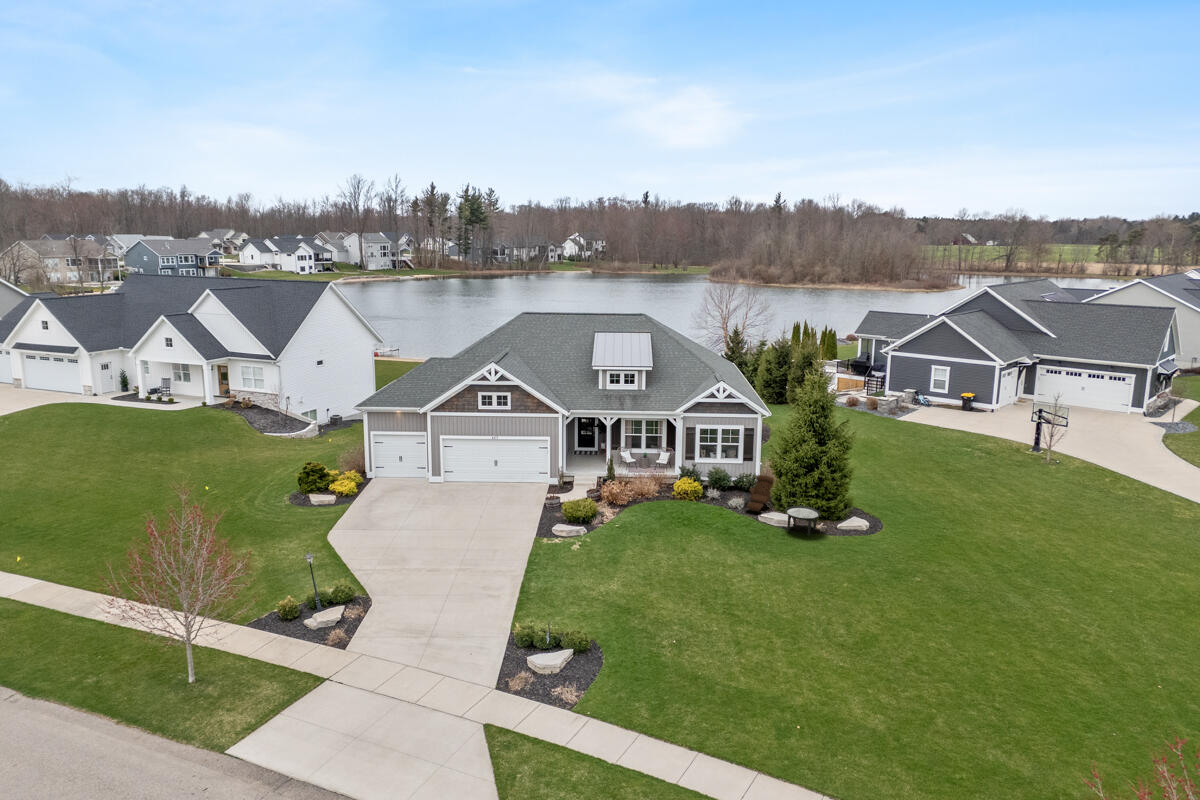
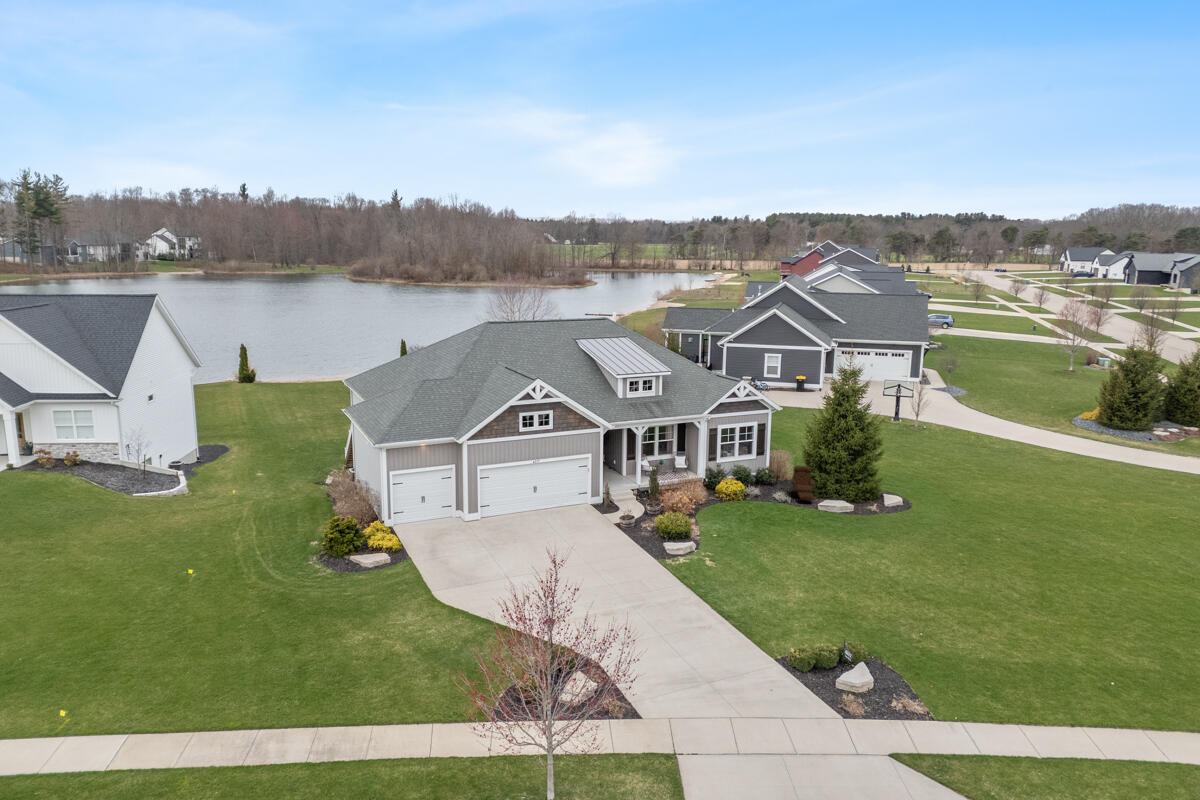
round table: present [785,506,820,536] -> none [848,489,882,516]

